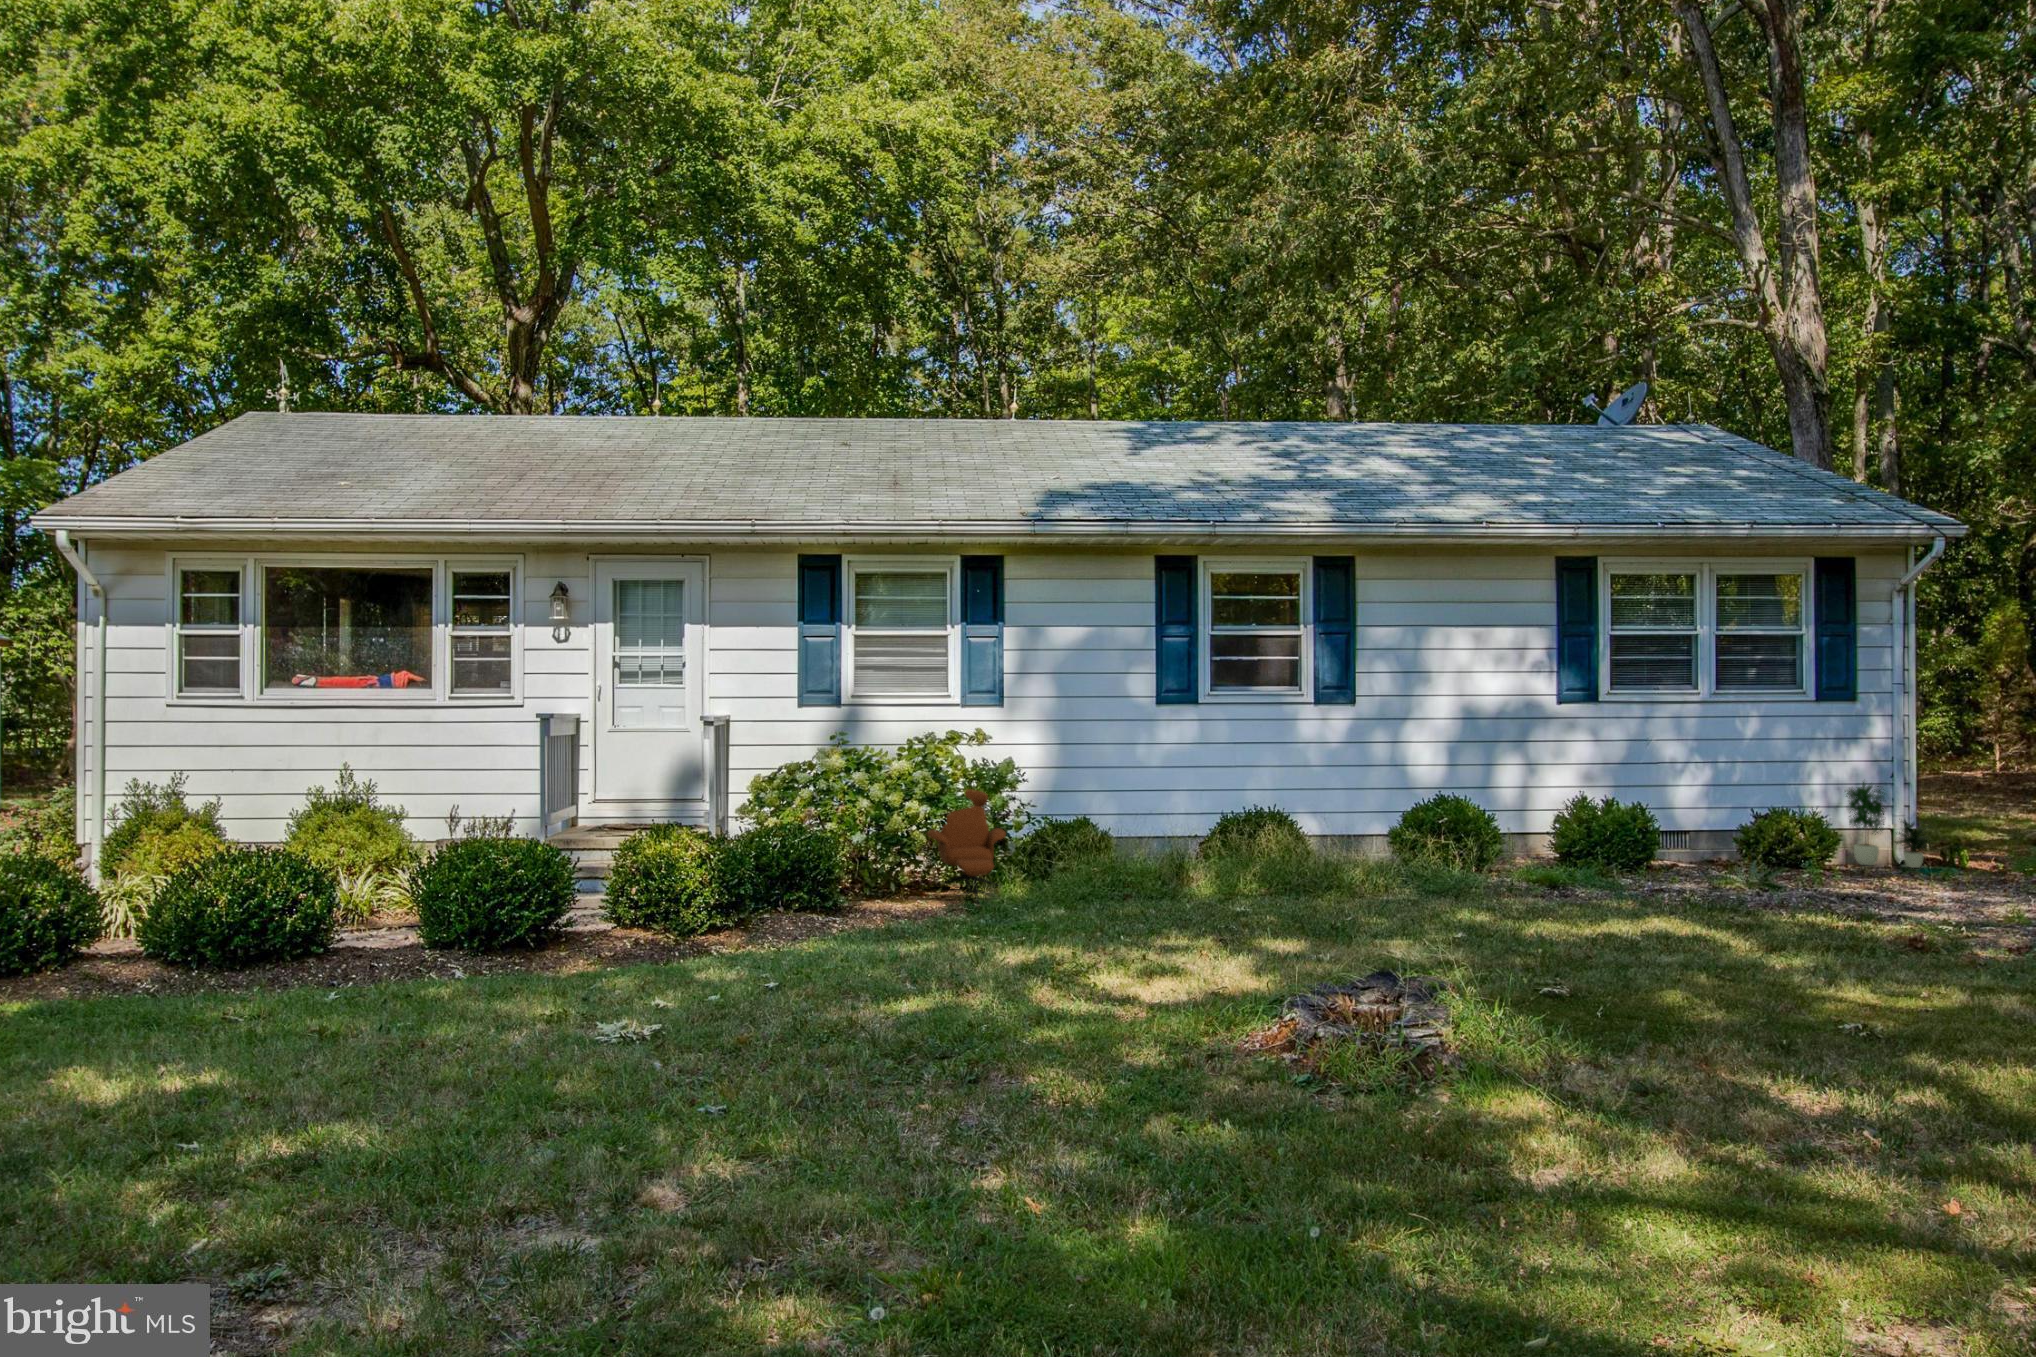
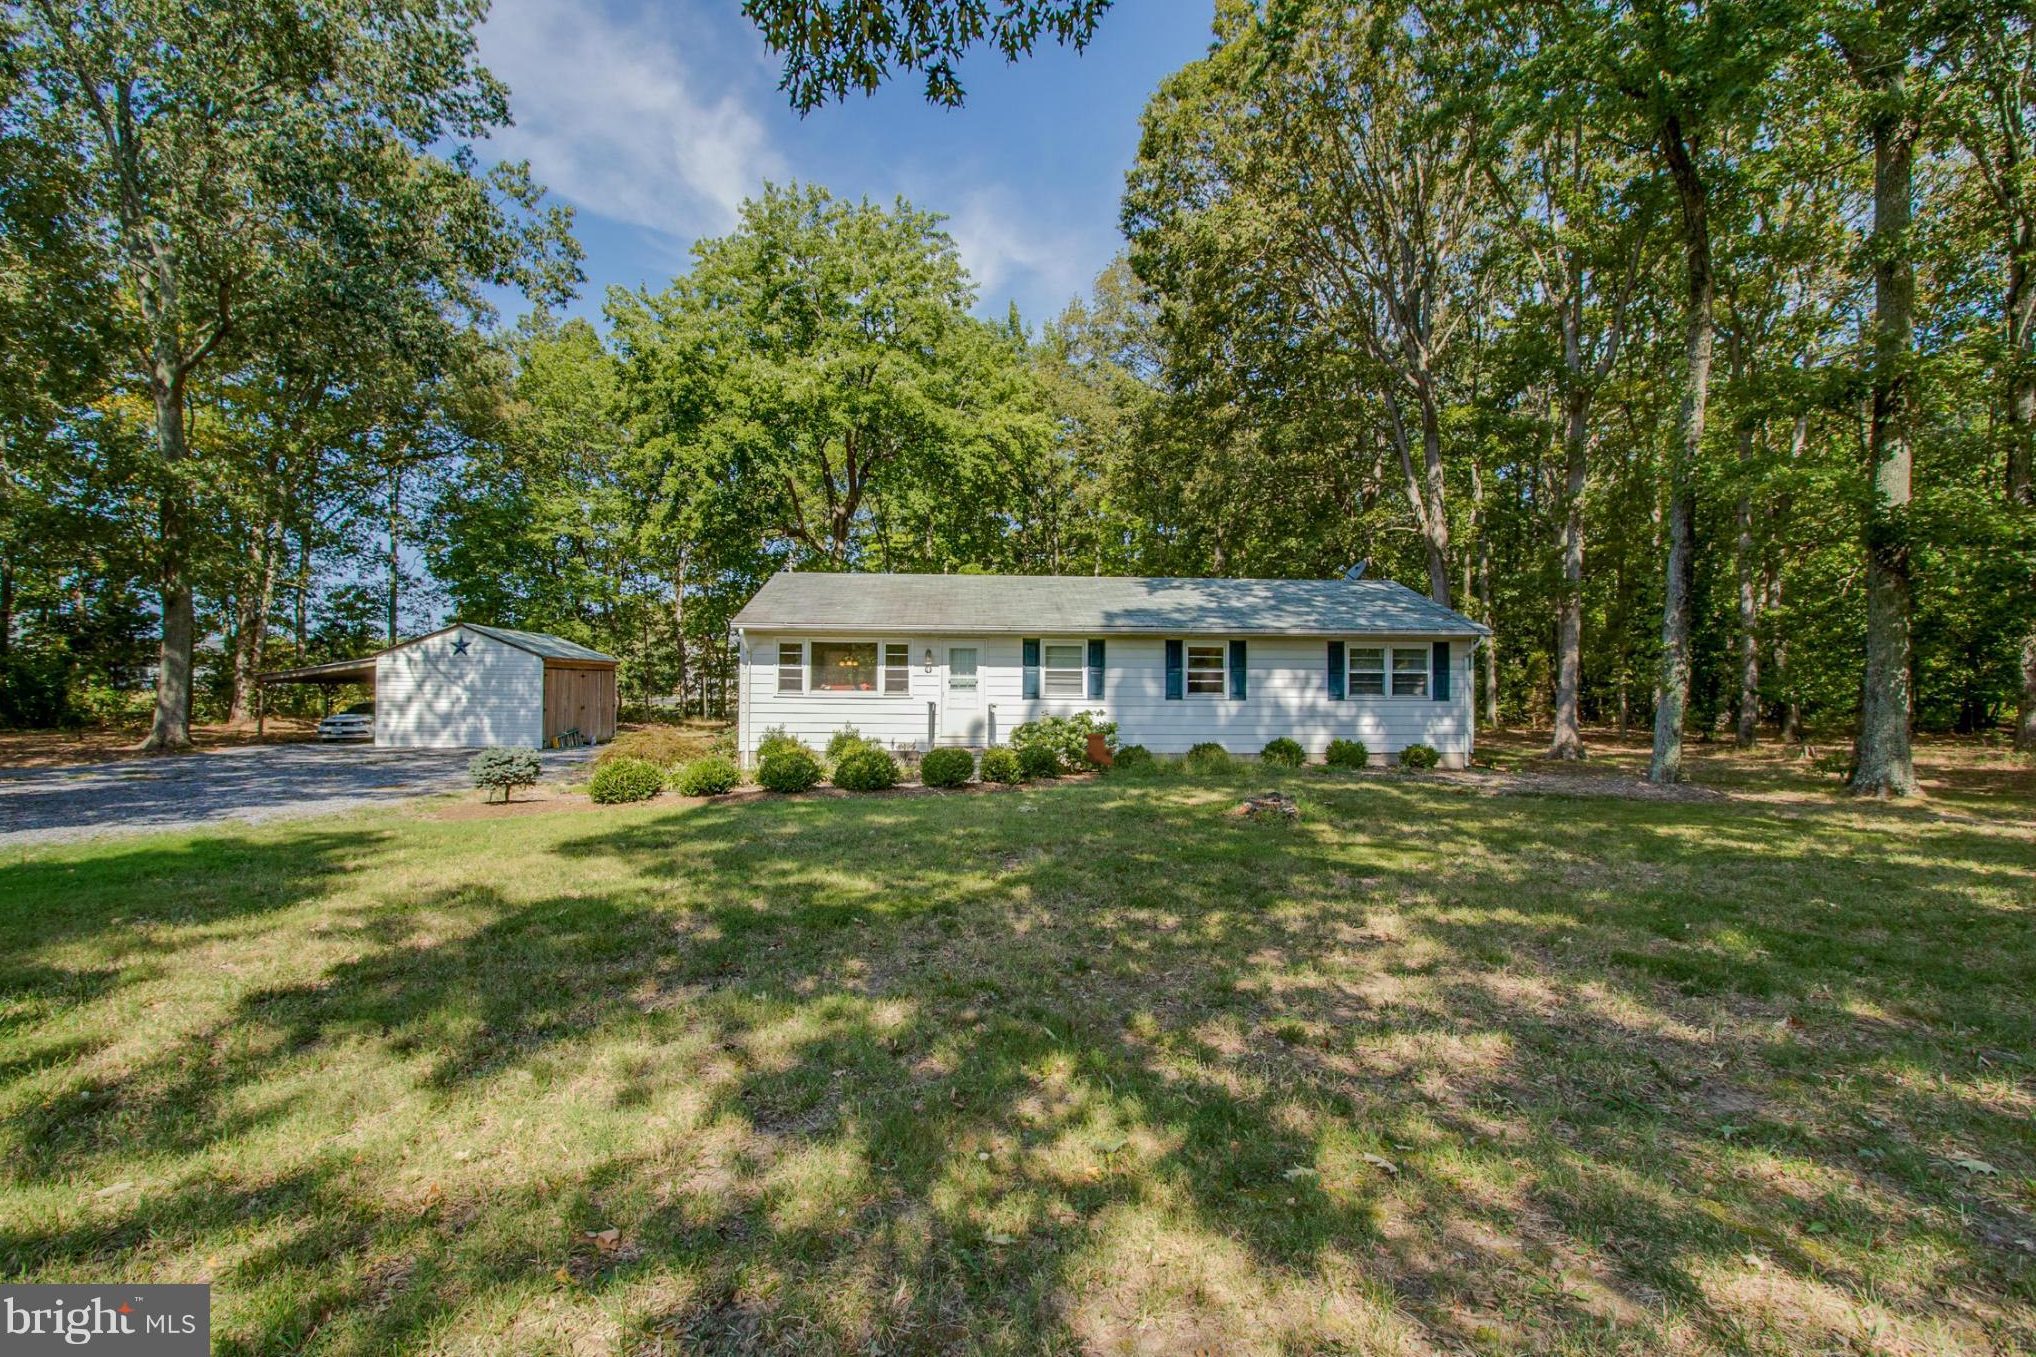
potted plant: present [1845,782,1930,868] -> none [1443,732,1480,768]

